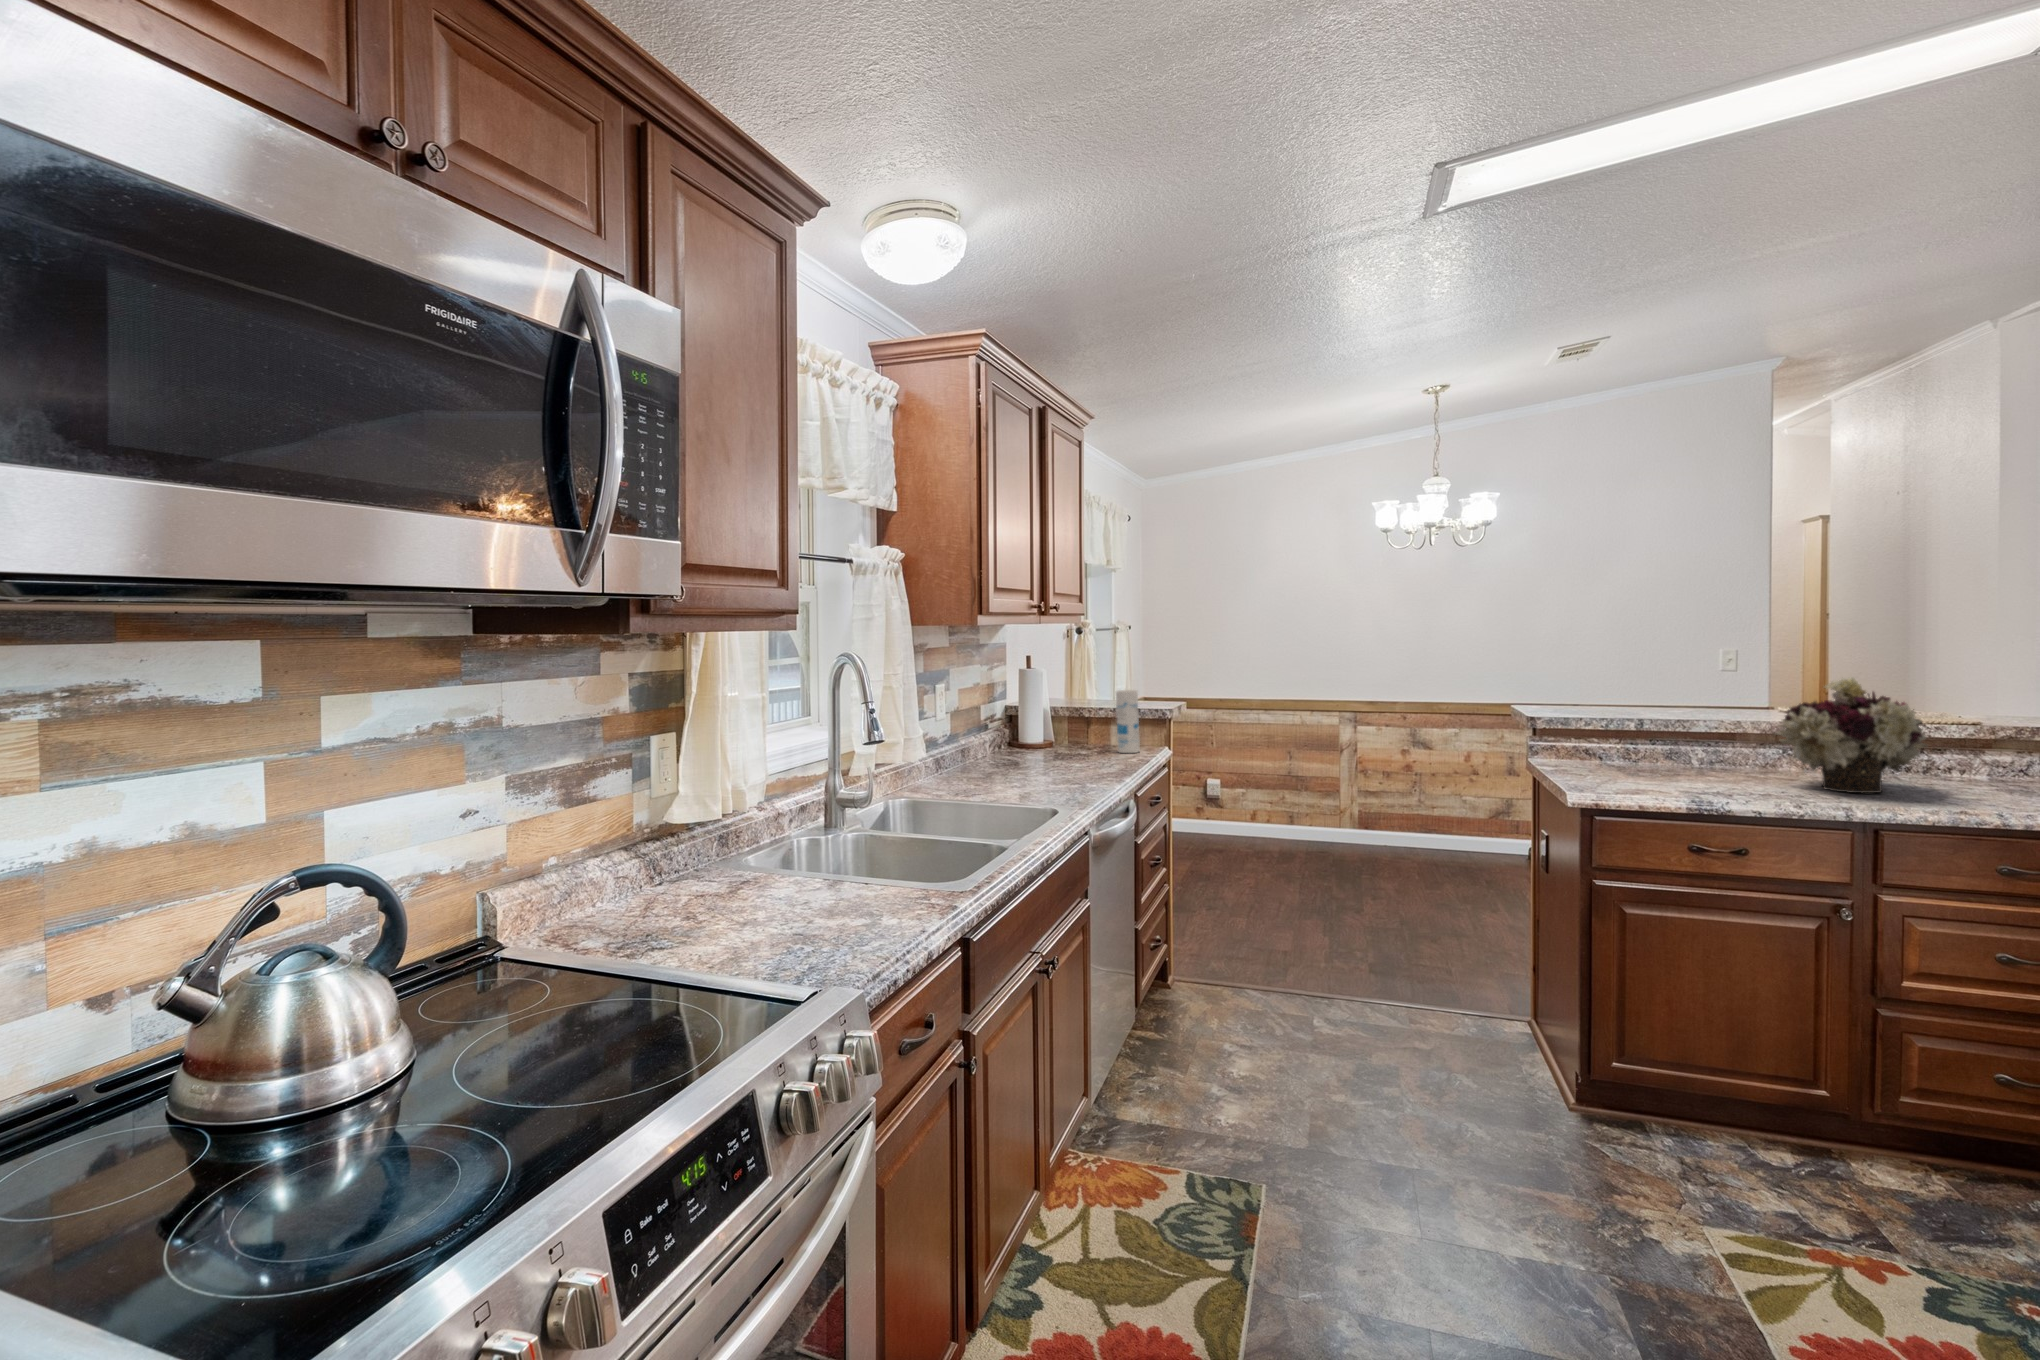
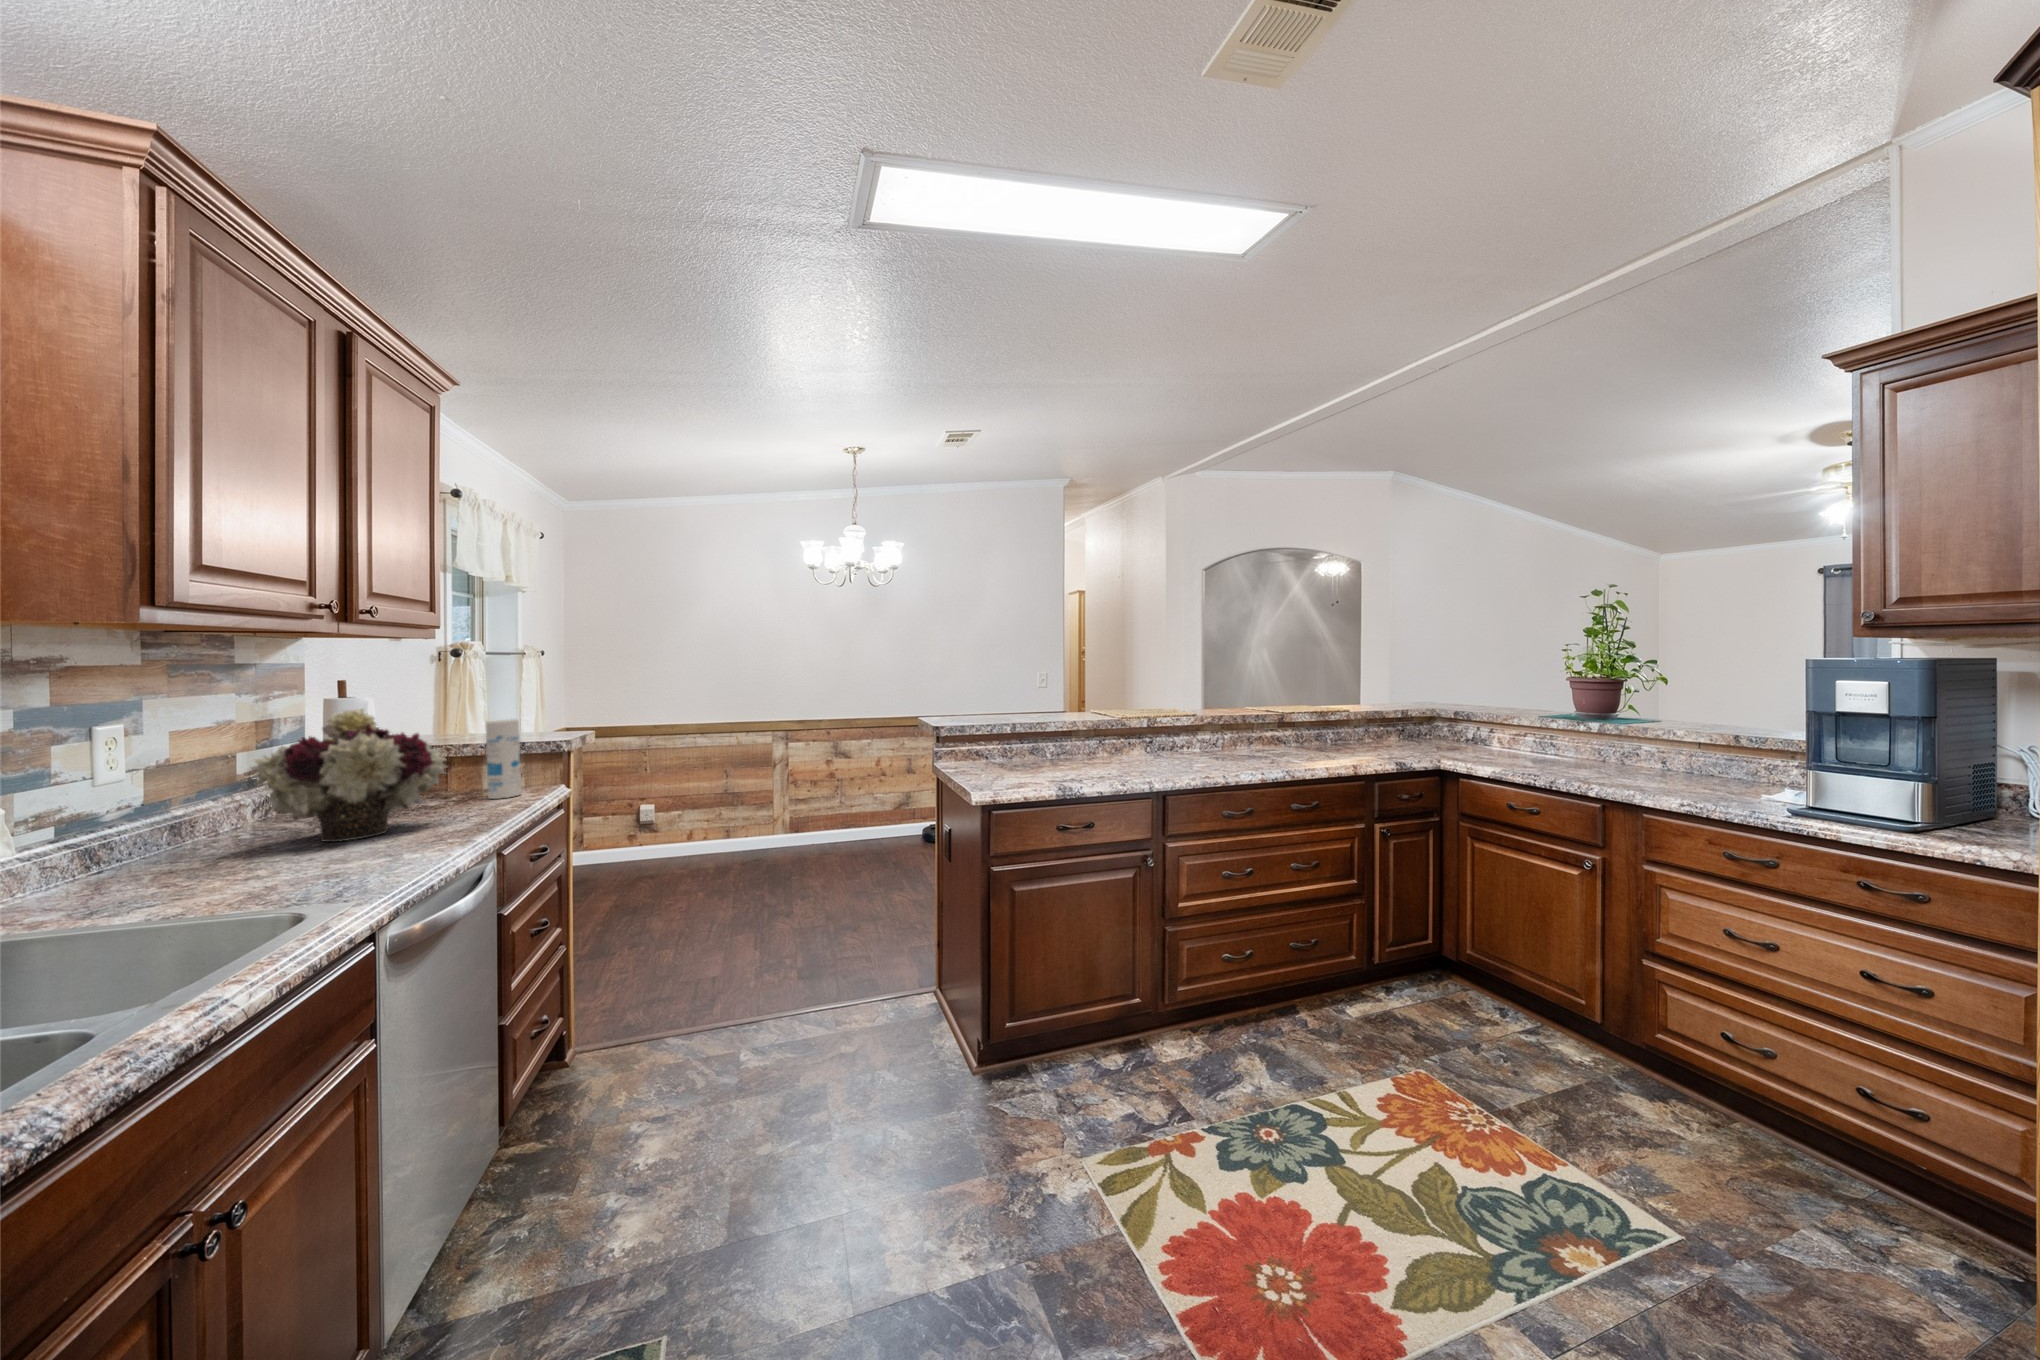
flower arrangement: present [1776,677,1928,793] -> present [252,709,447,842]

